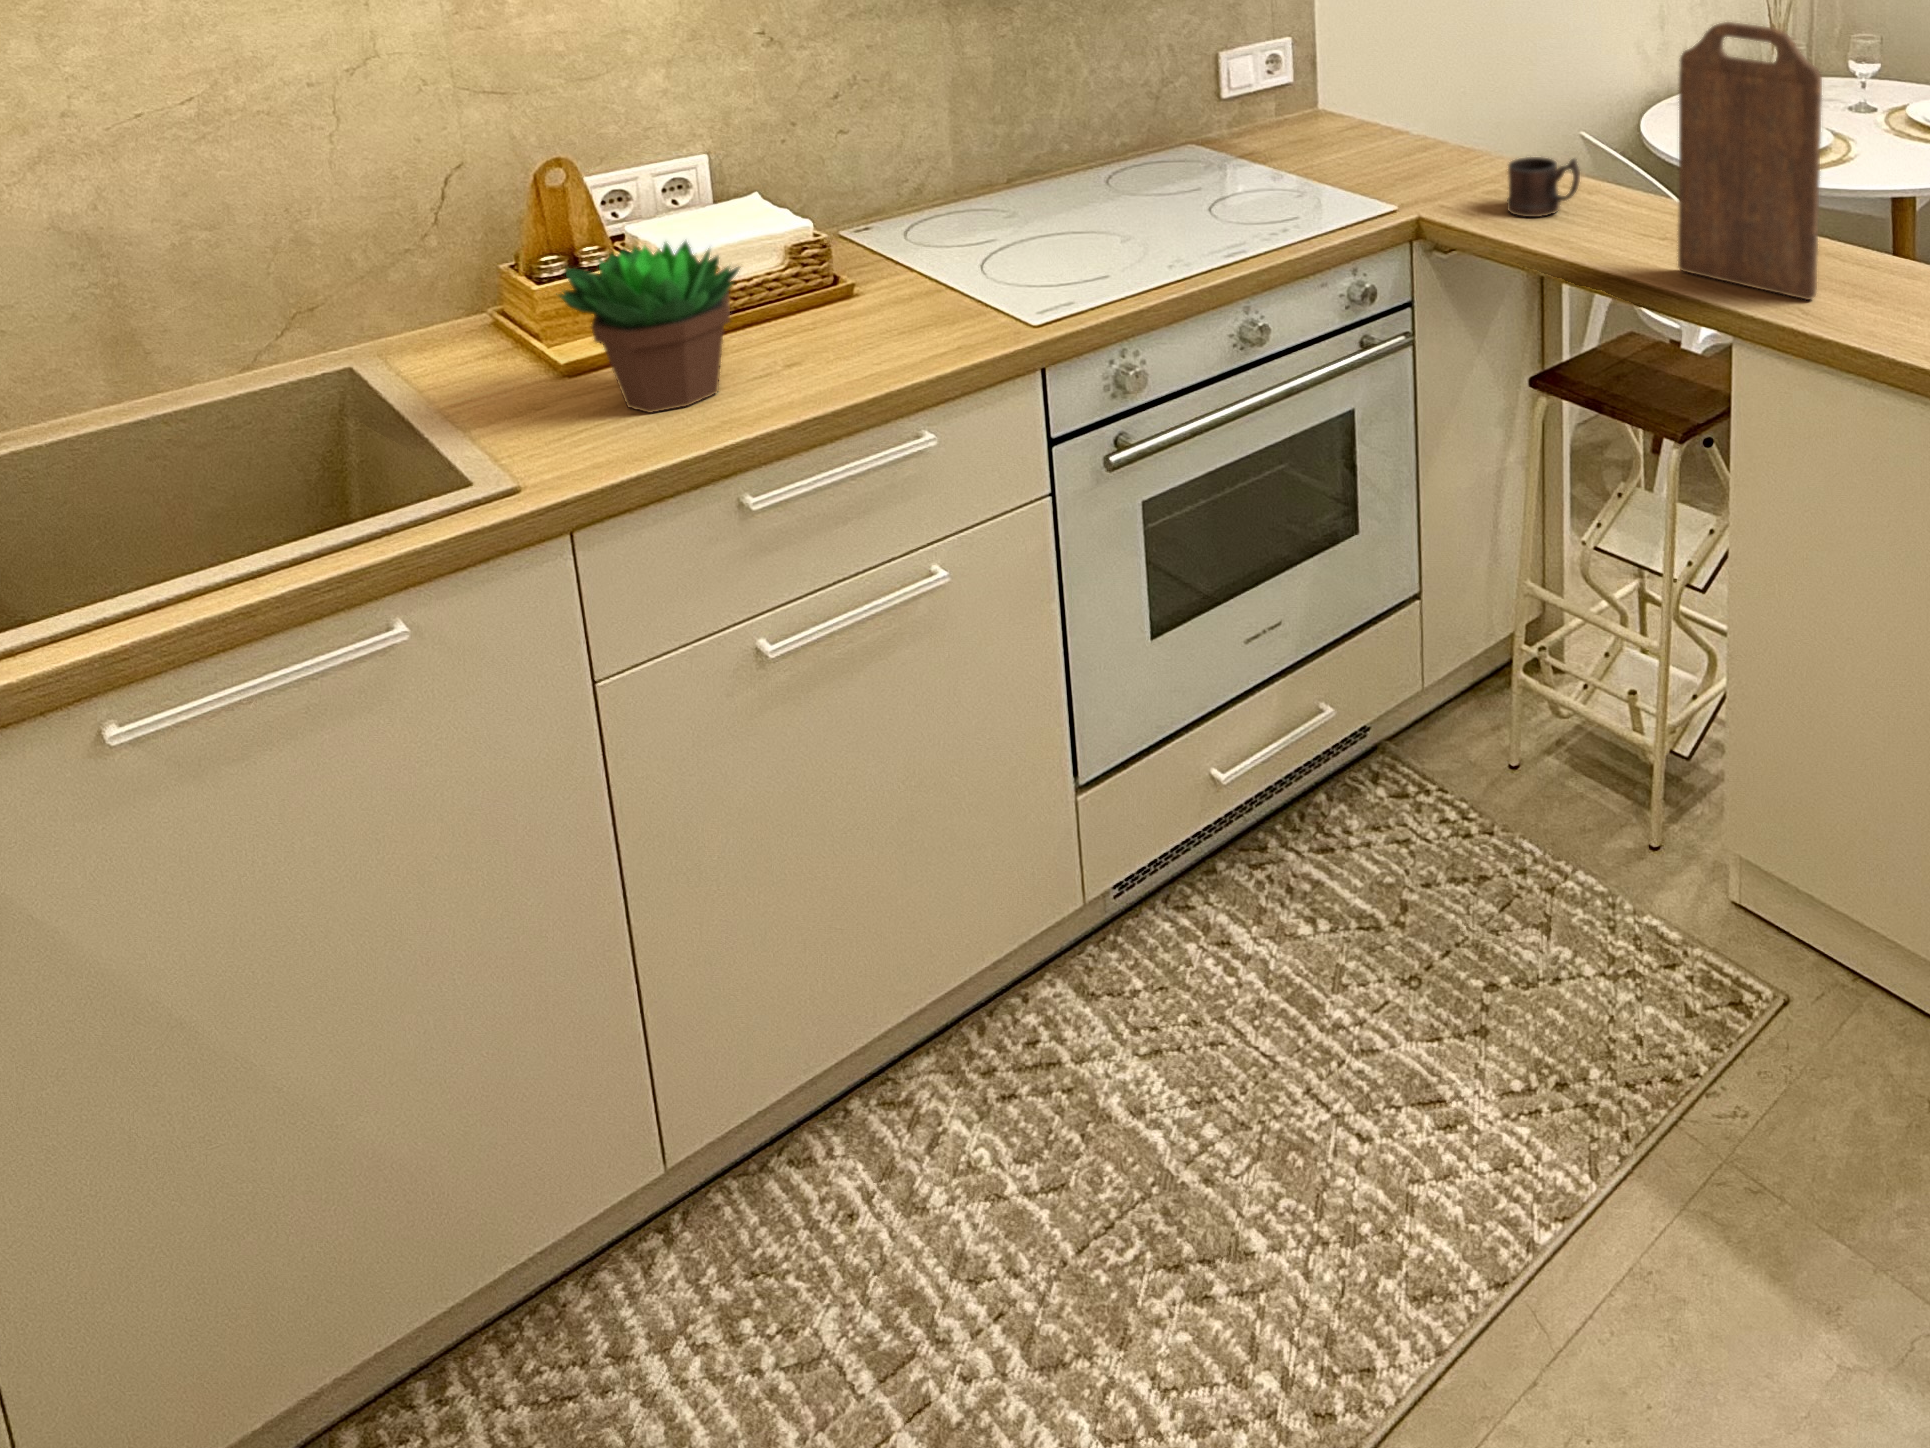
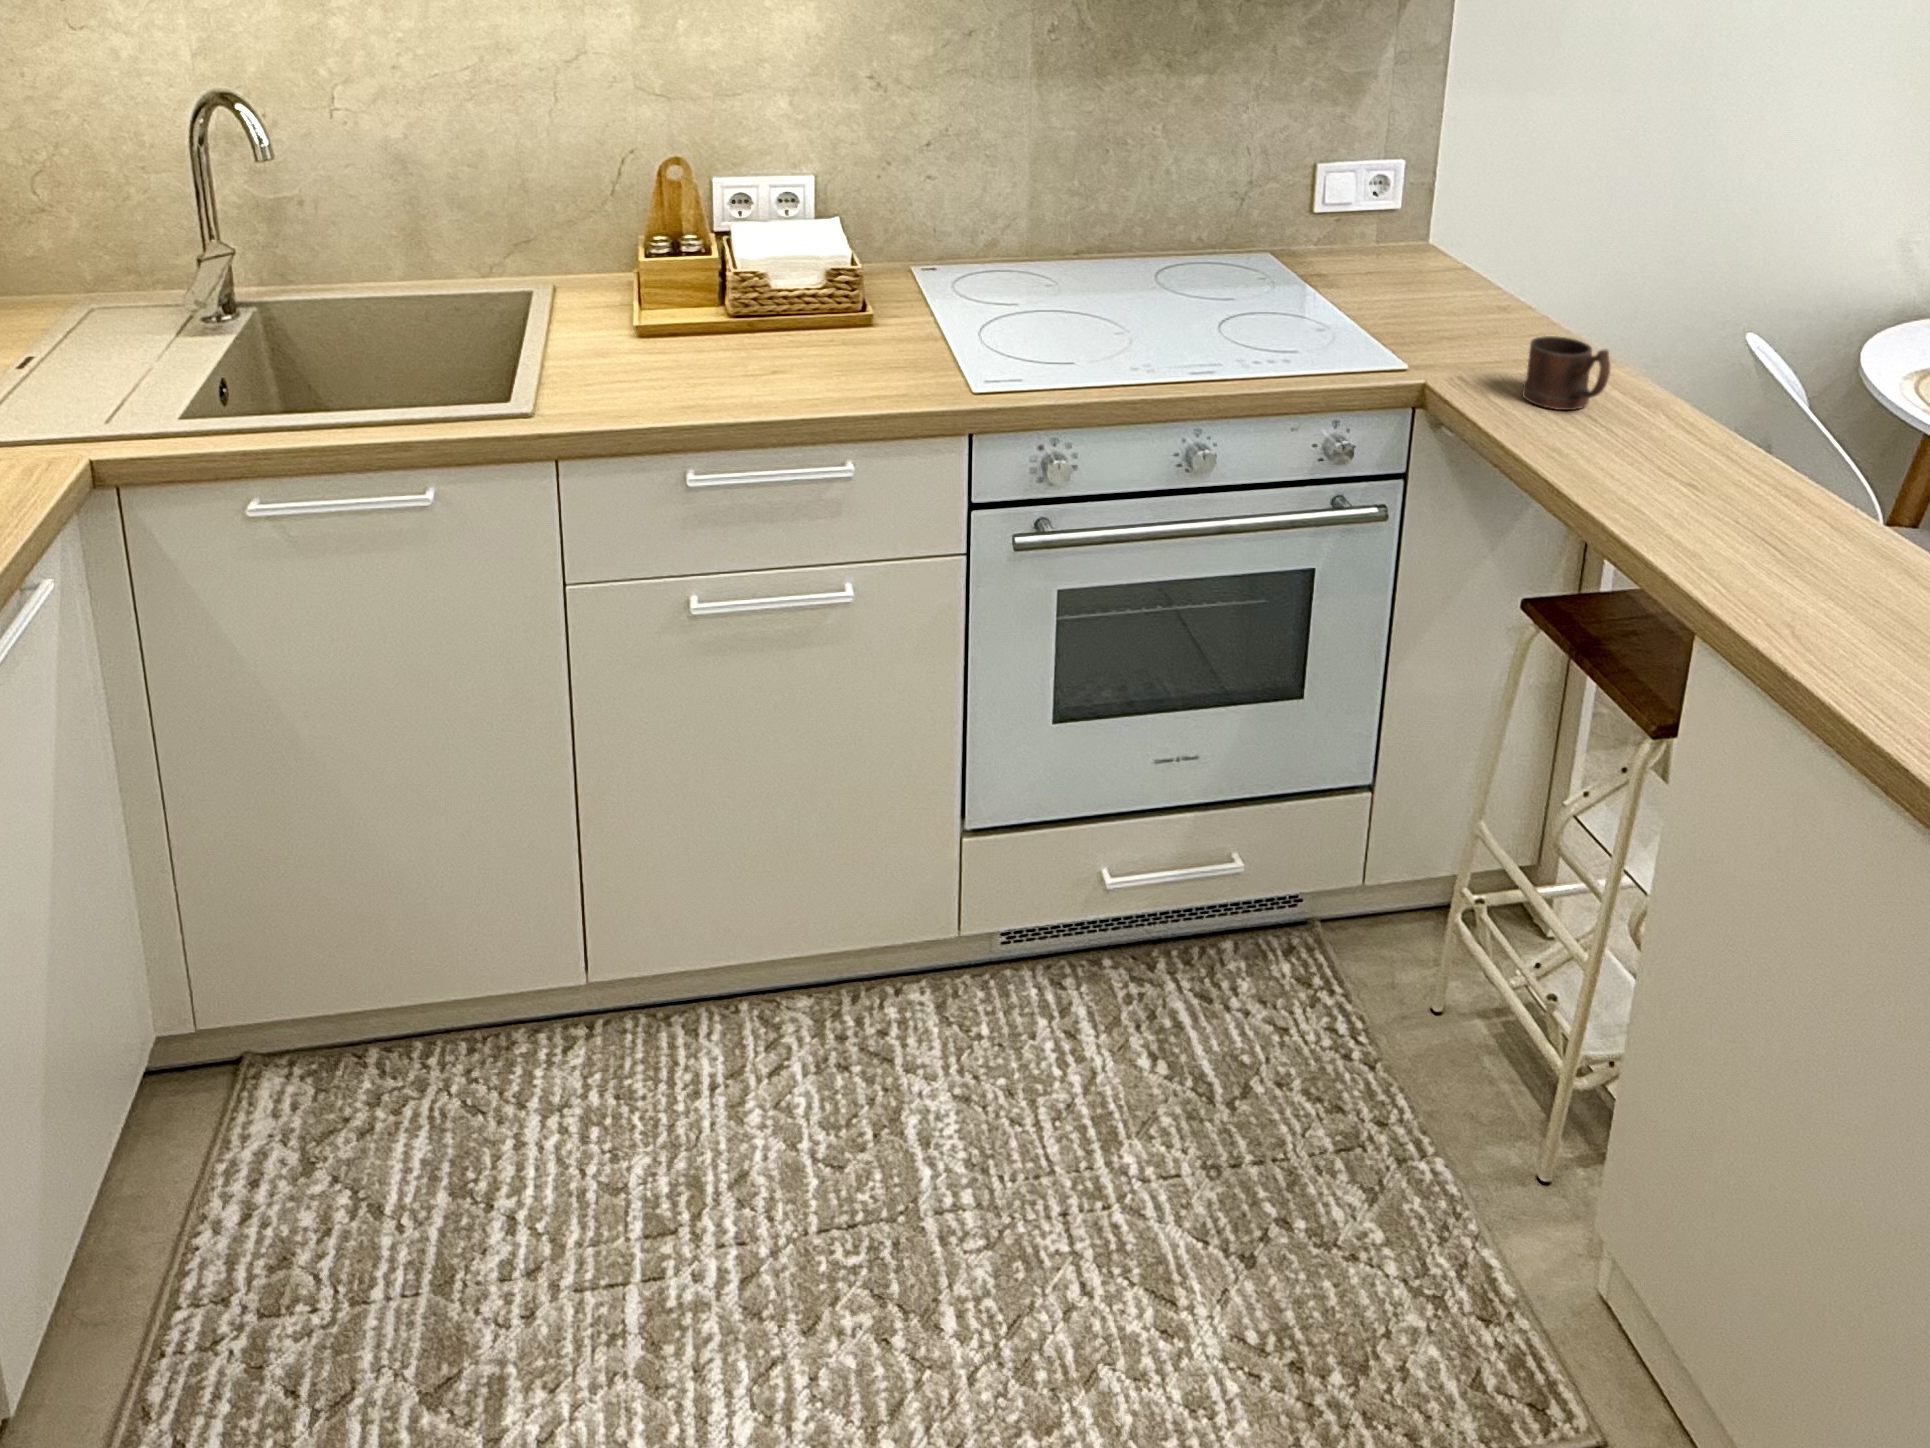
cutting board: present [1678,22,1822,300] -> none [1664,208,1875,602]
succulent plant: present [559,241,739,413] -> none [599,233,741,377]

